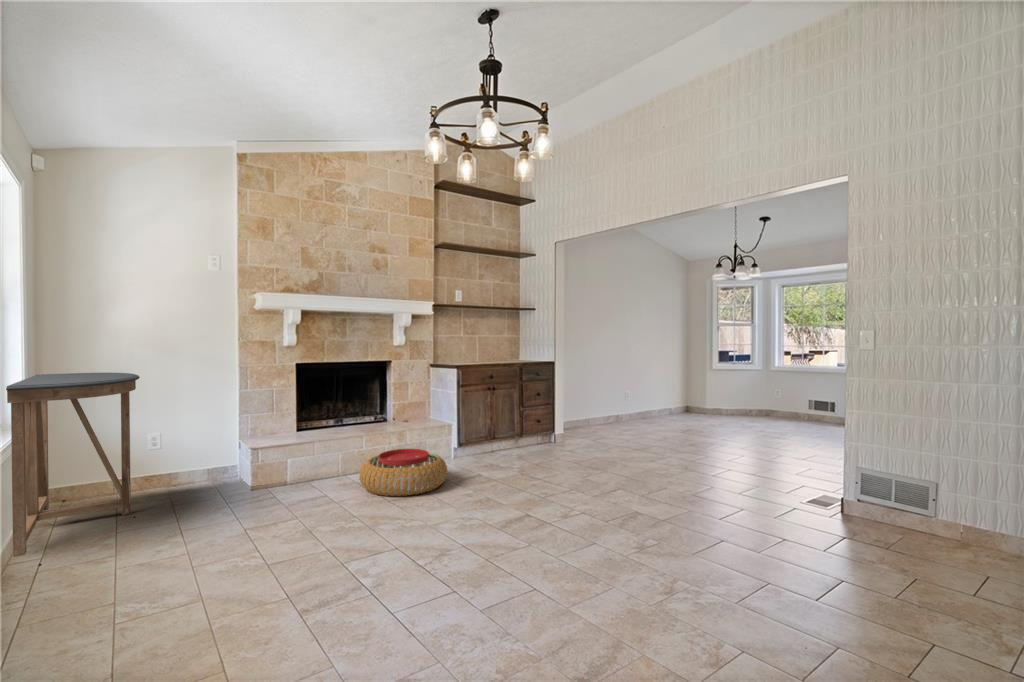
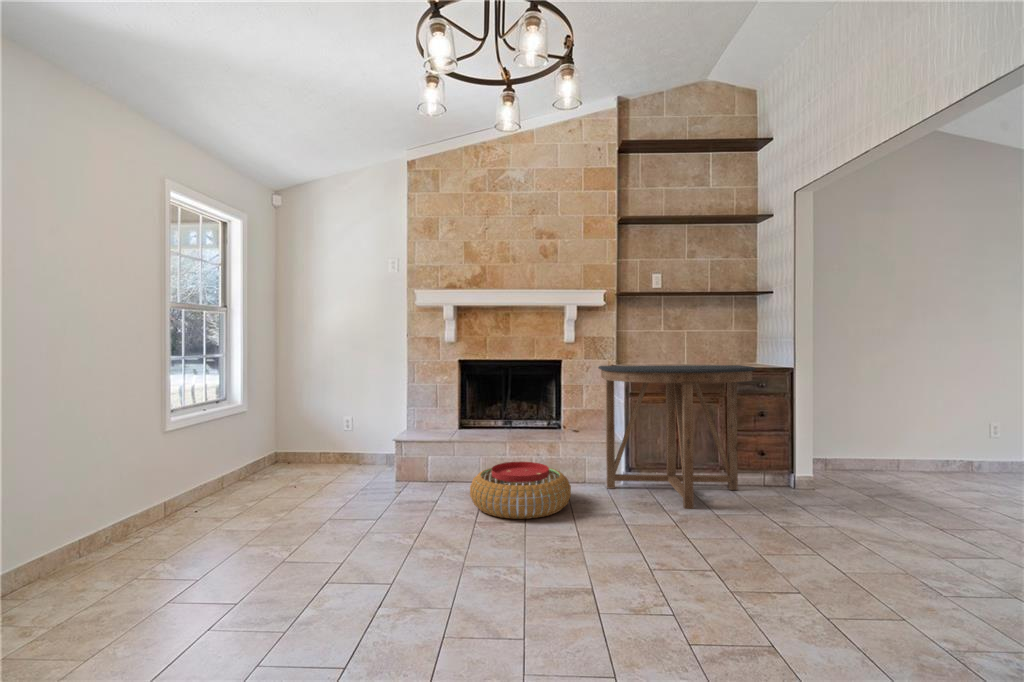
console table: present [6,373,140,557] -> present [598,365,756,509]

